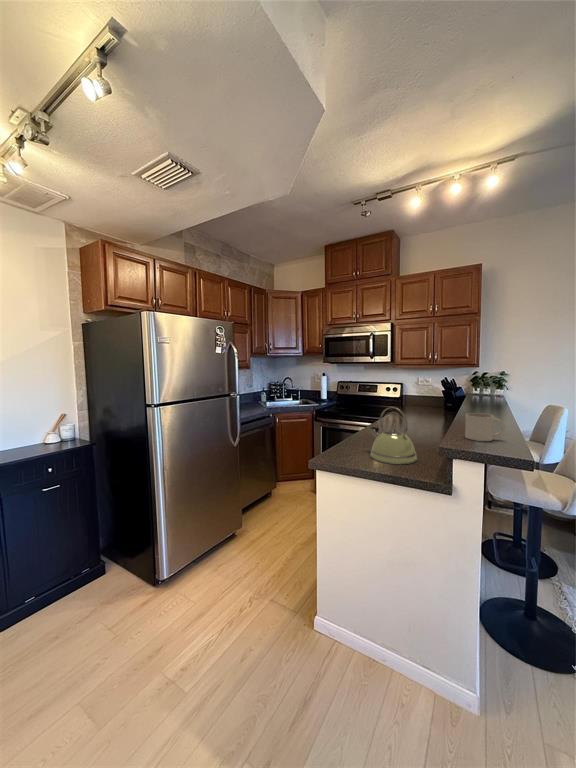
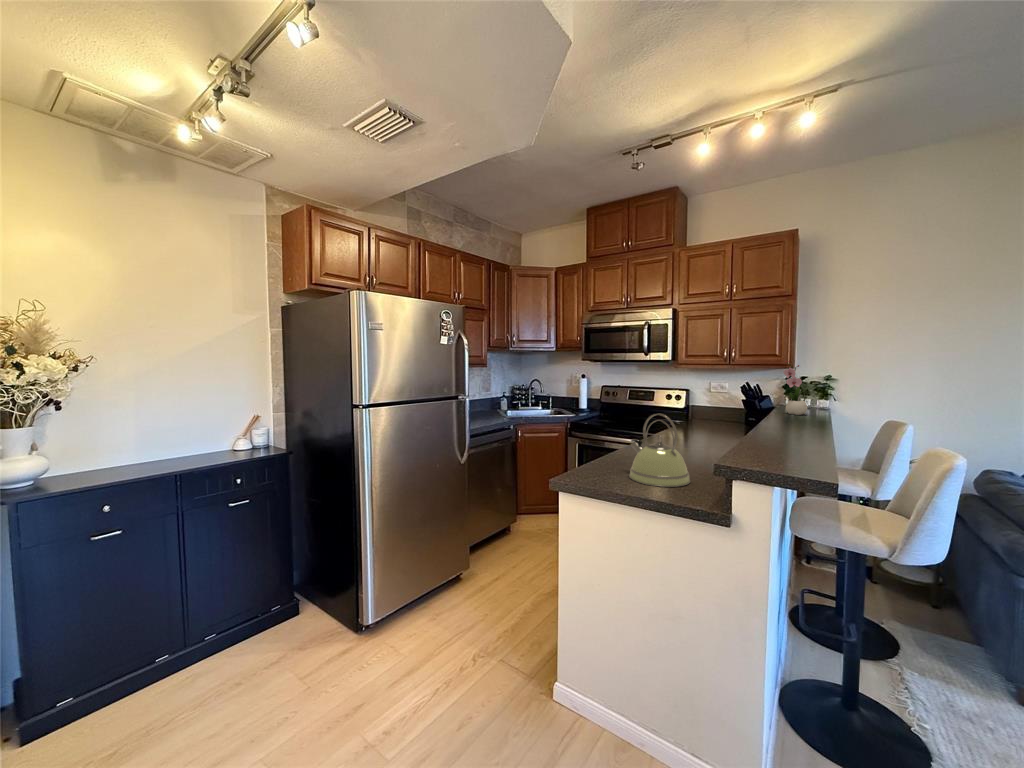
flower arrangement: none [472,362,491,401] -> present [783,361,808,415]
mug: present [465,413,505,441] -> none [752,423,804,459]

